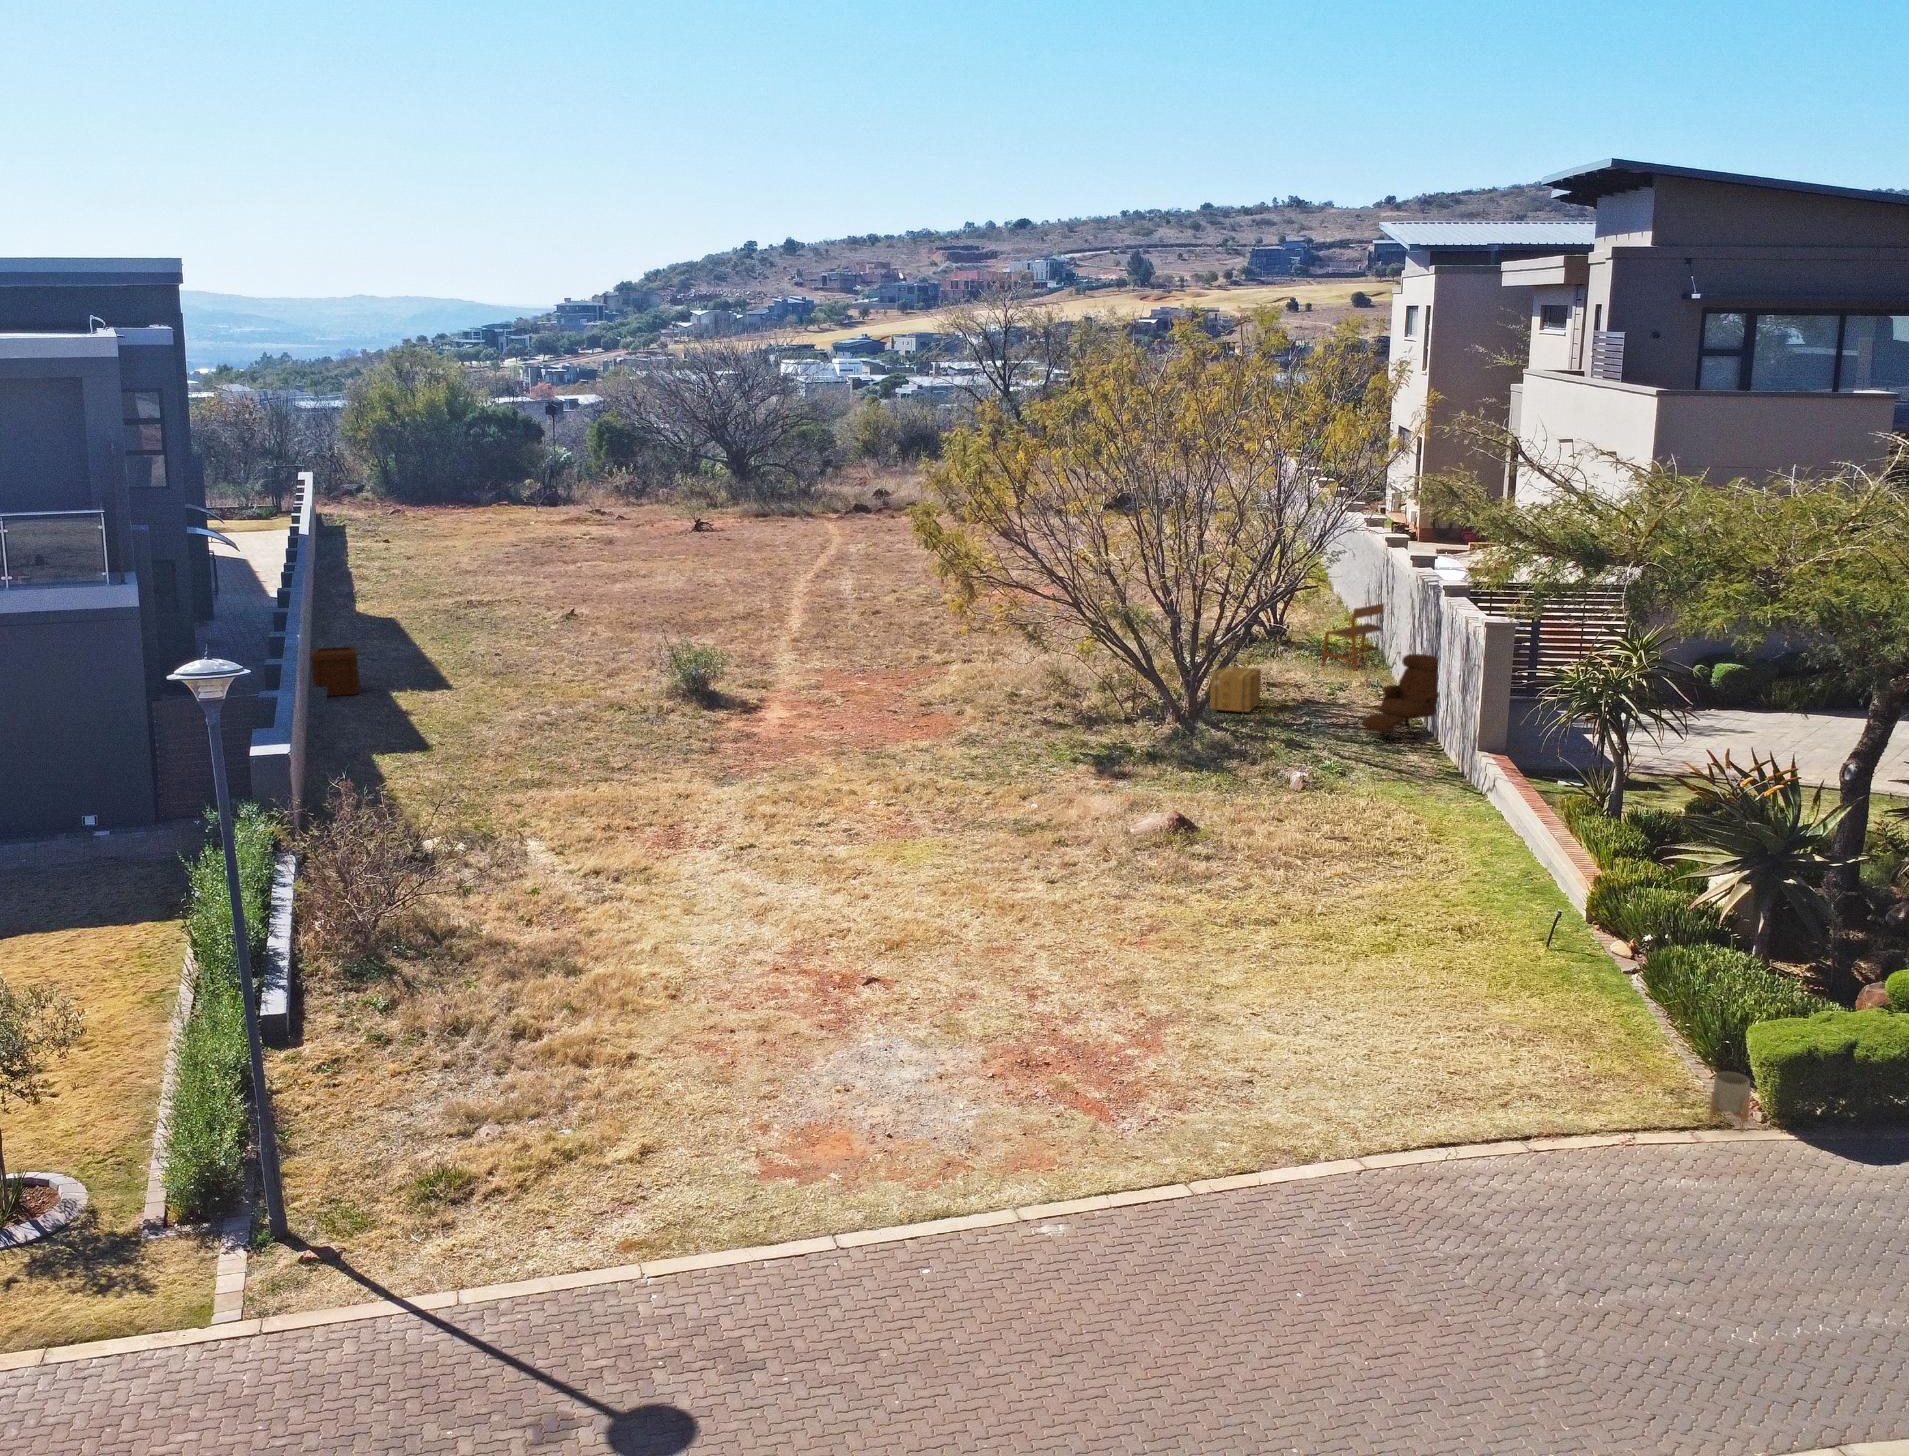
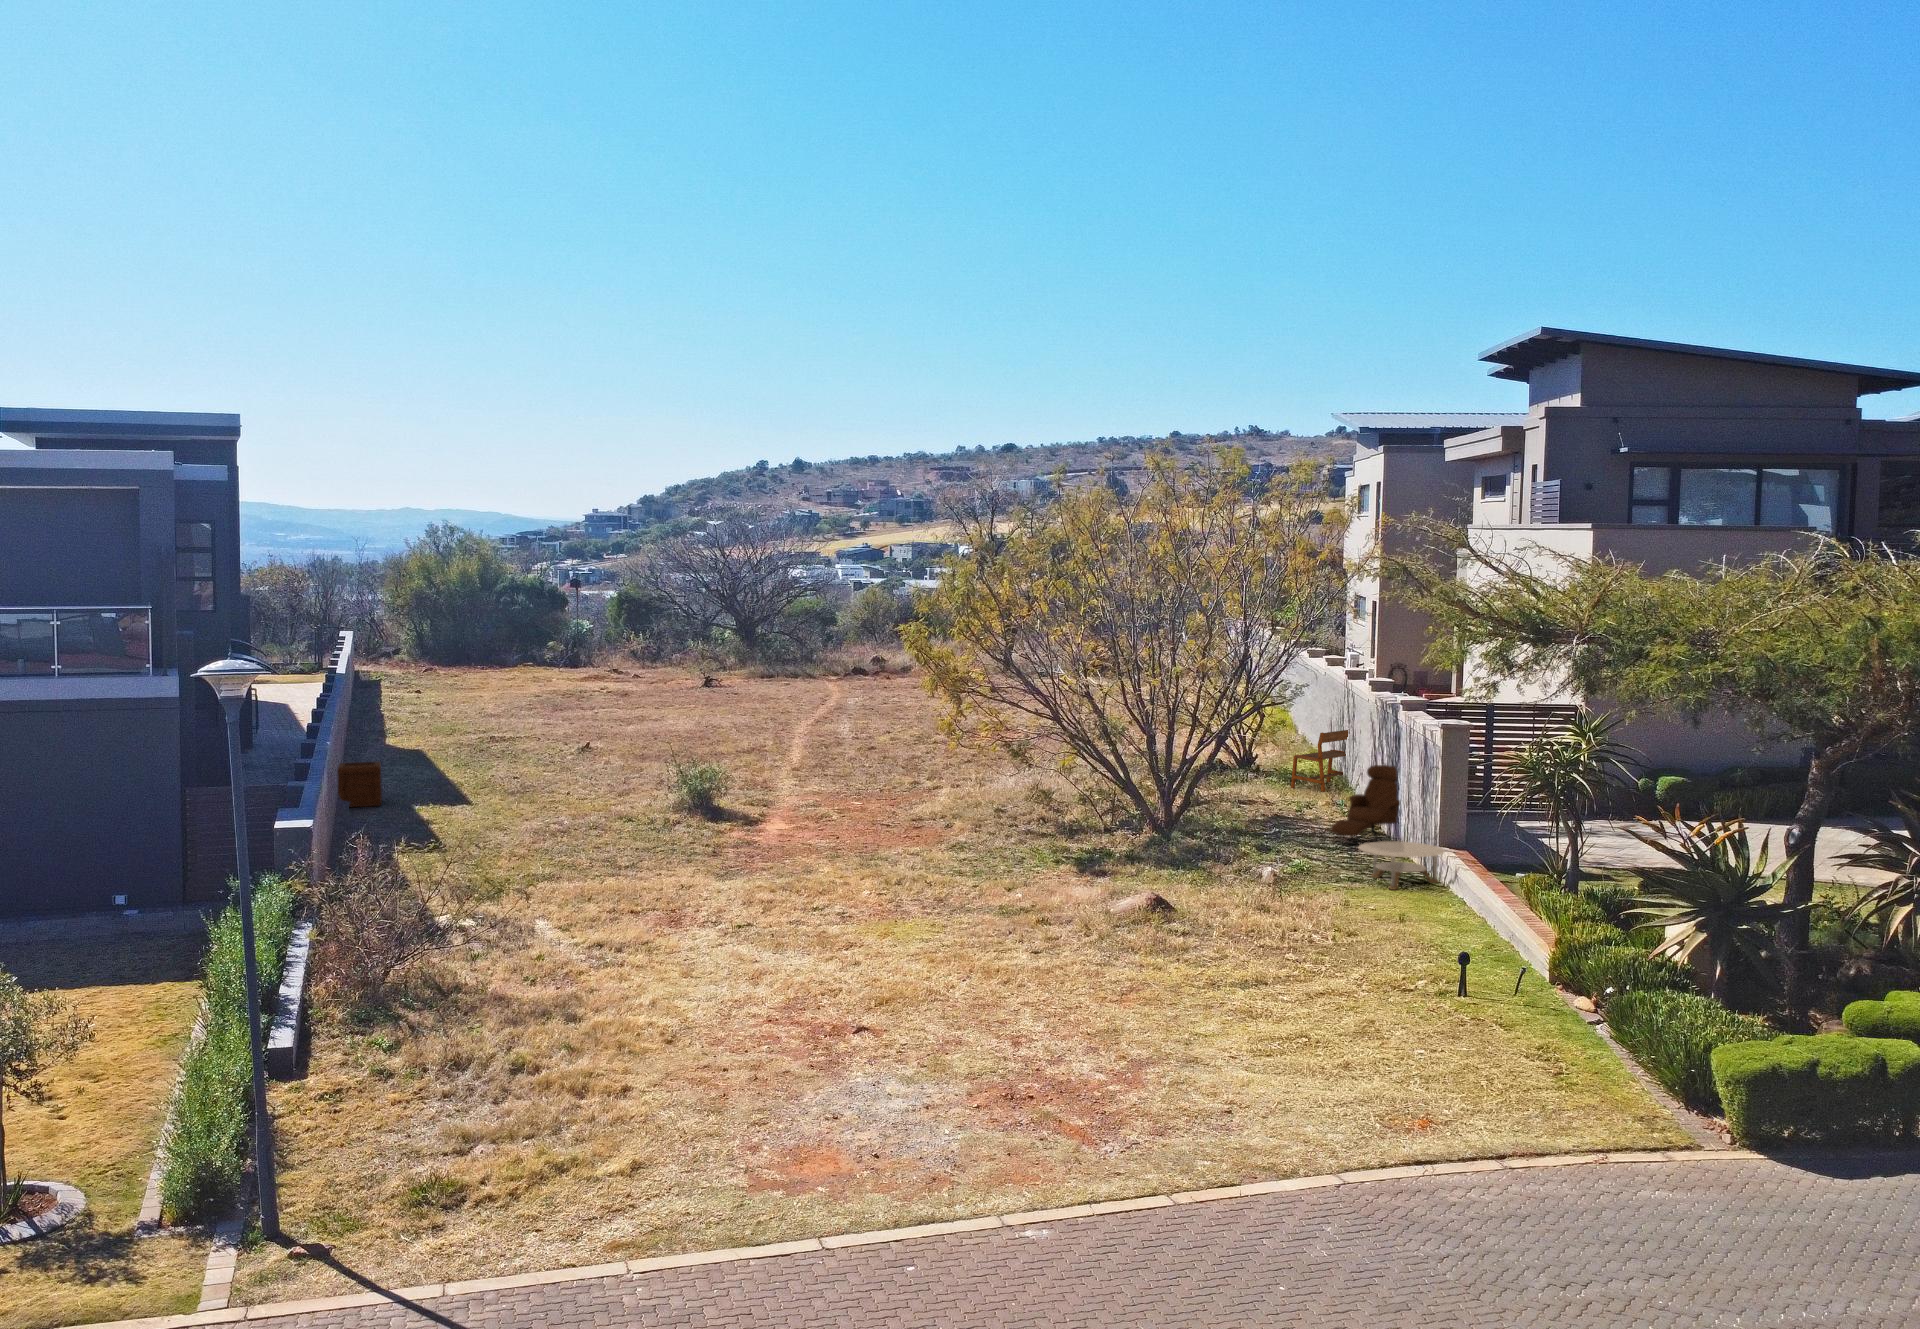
cardboard box: present [1210,666,1261,713] -> none [1186,781,1234,825]
round table: none [1391,744,1482,799] -> present [1359,841,1445,890]
planter: present [1709,1072,1751,1132] -> none [1677,1096,1717,1154]

